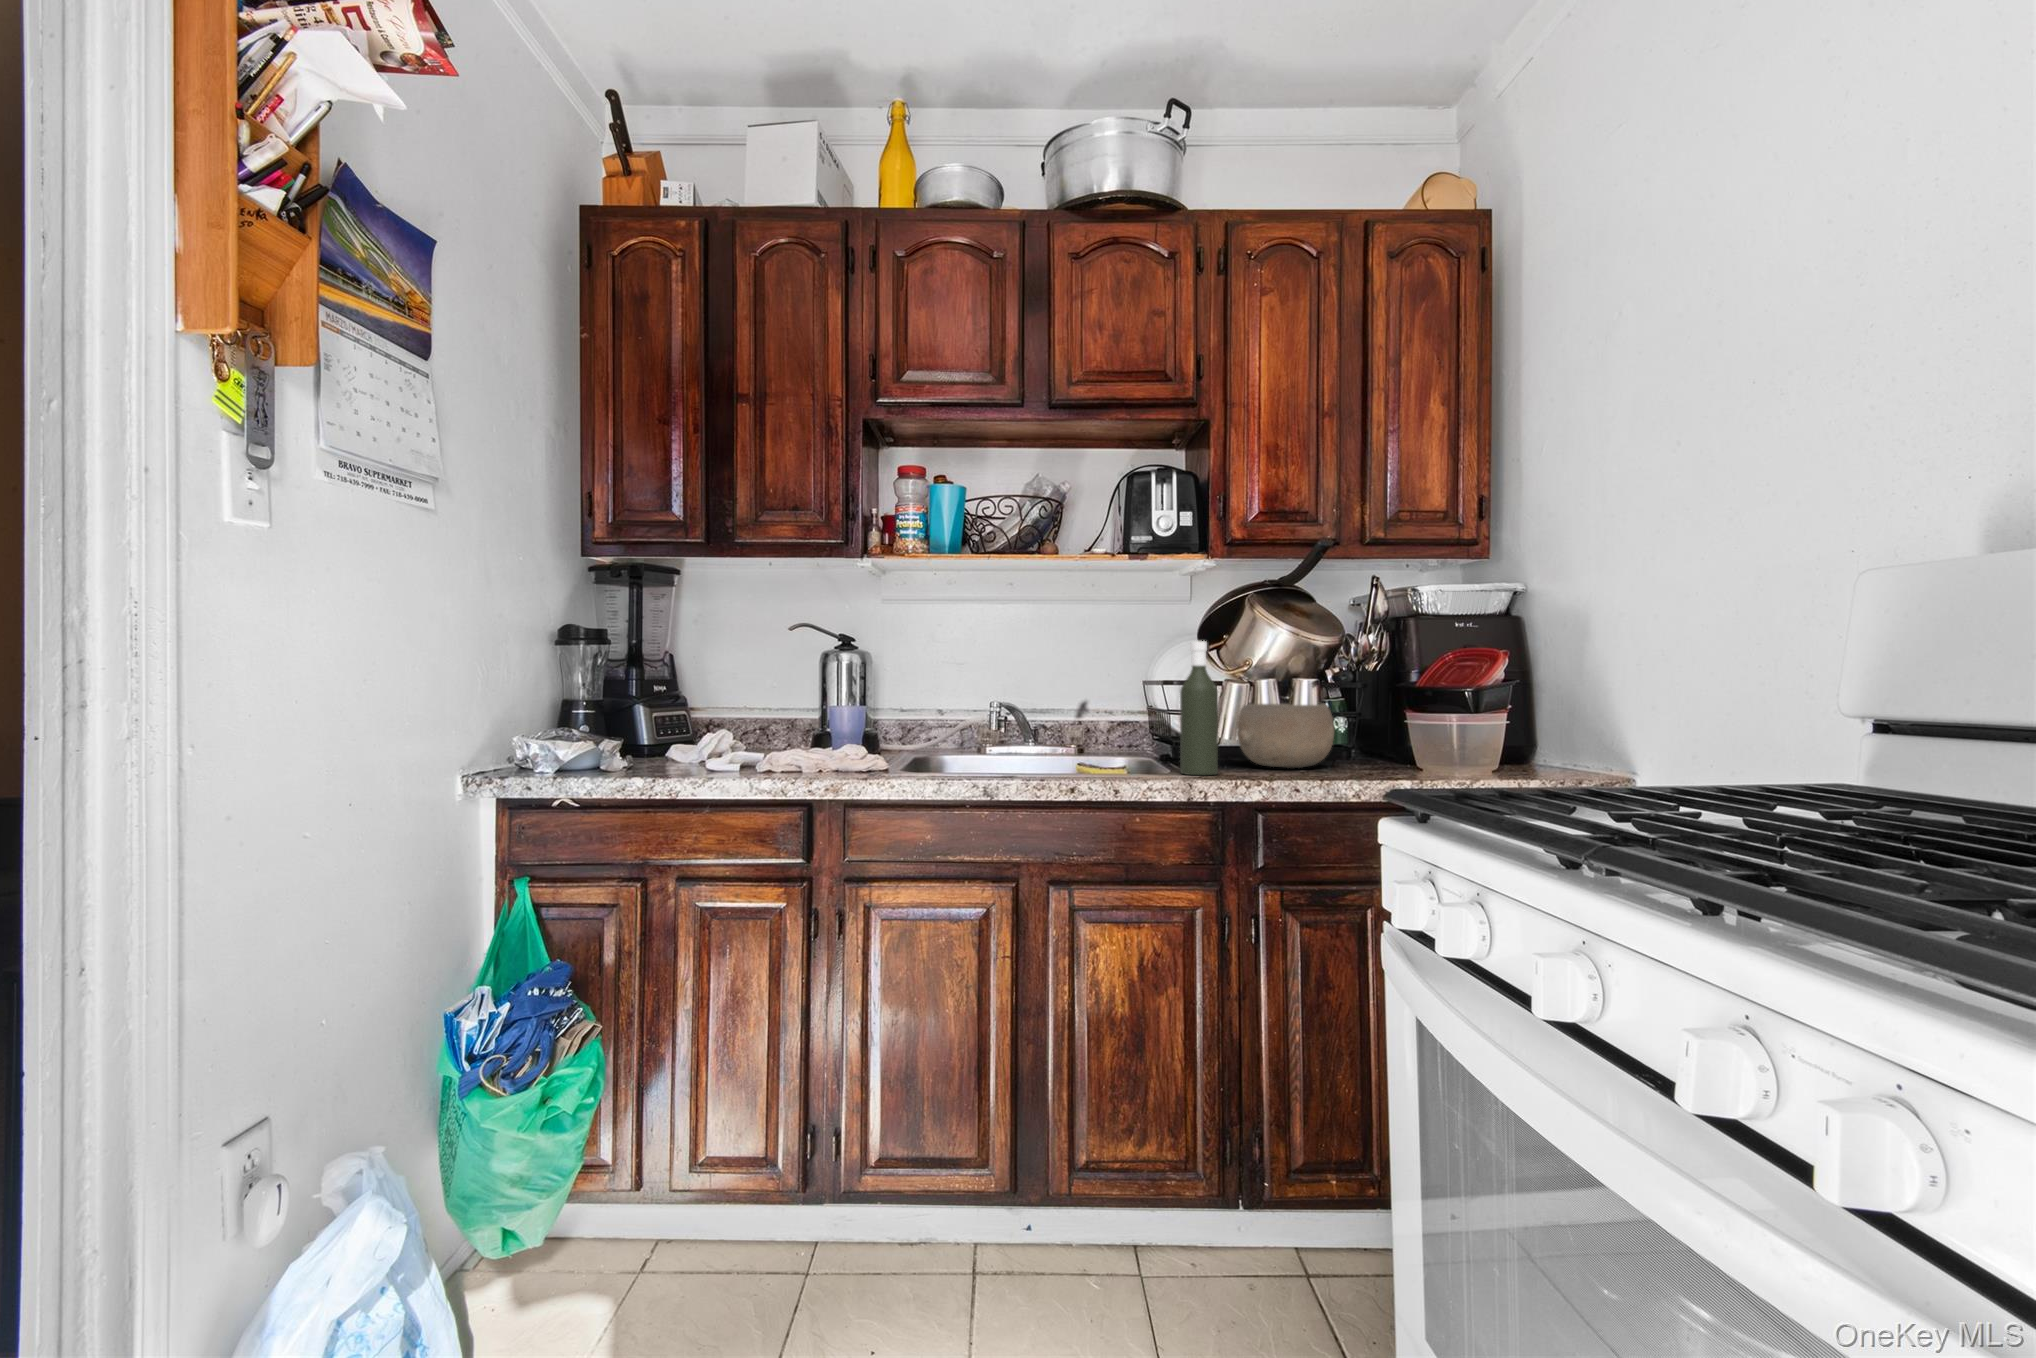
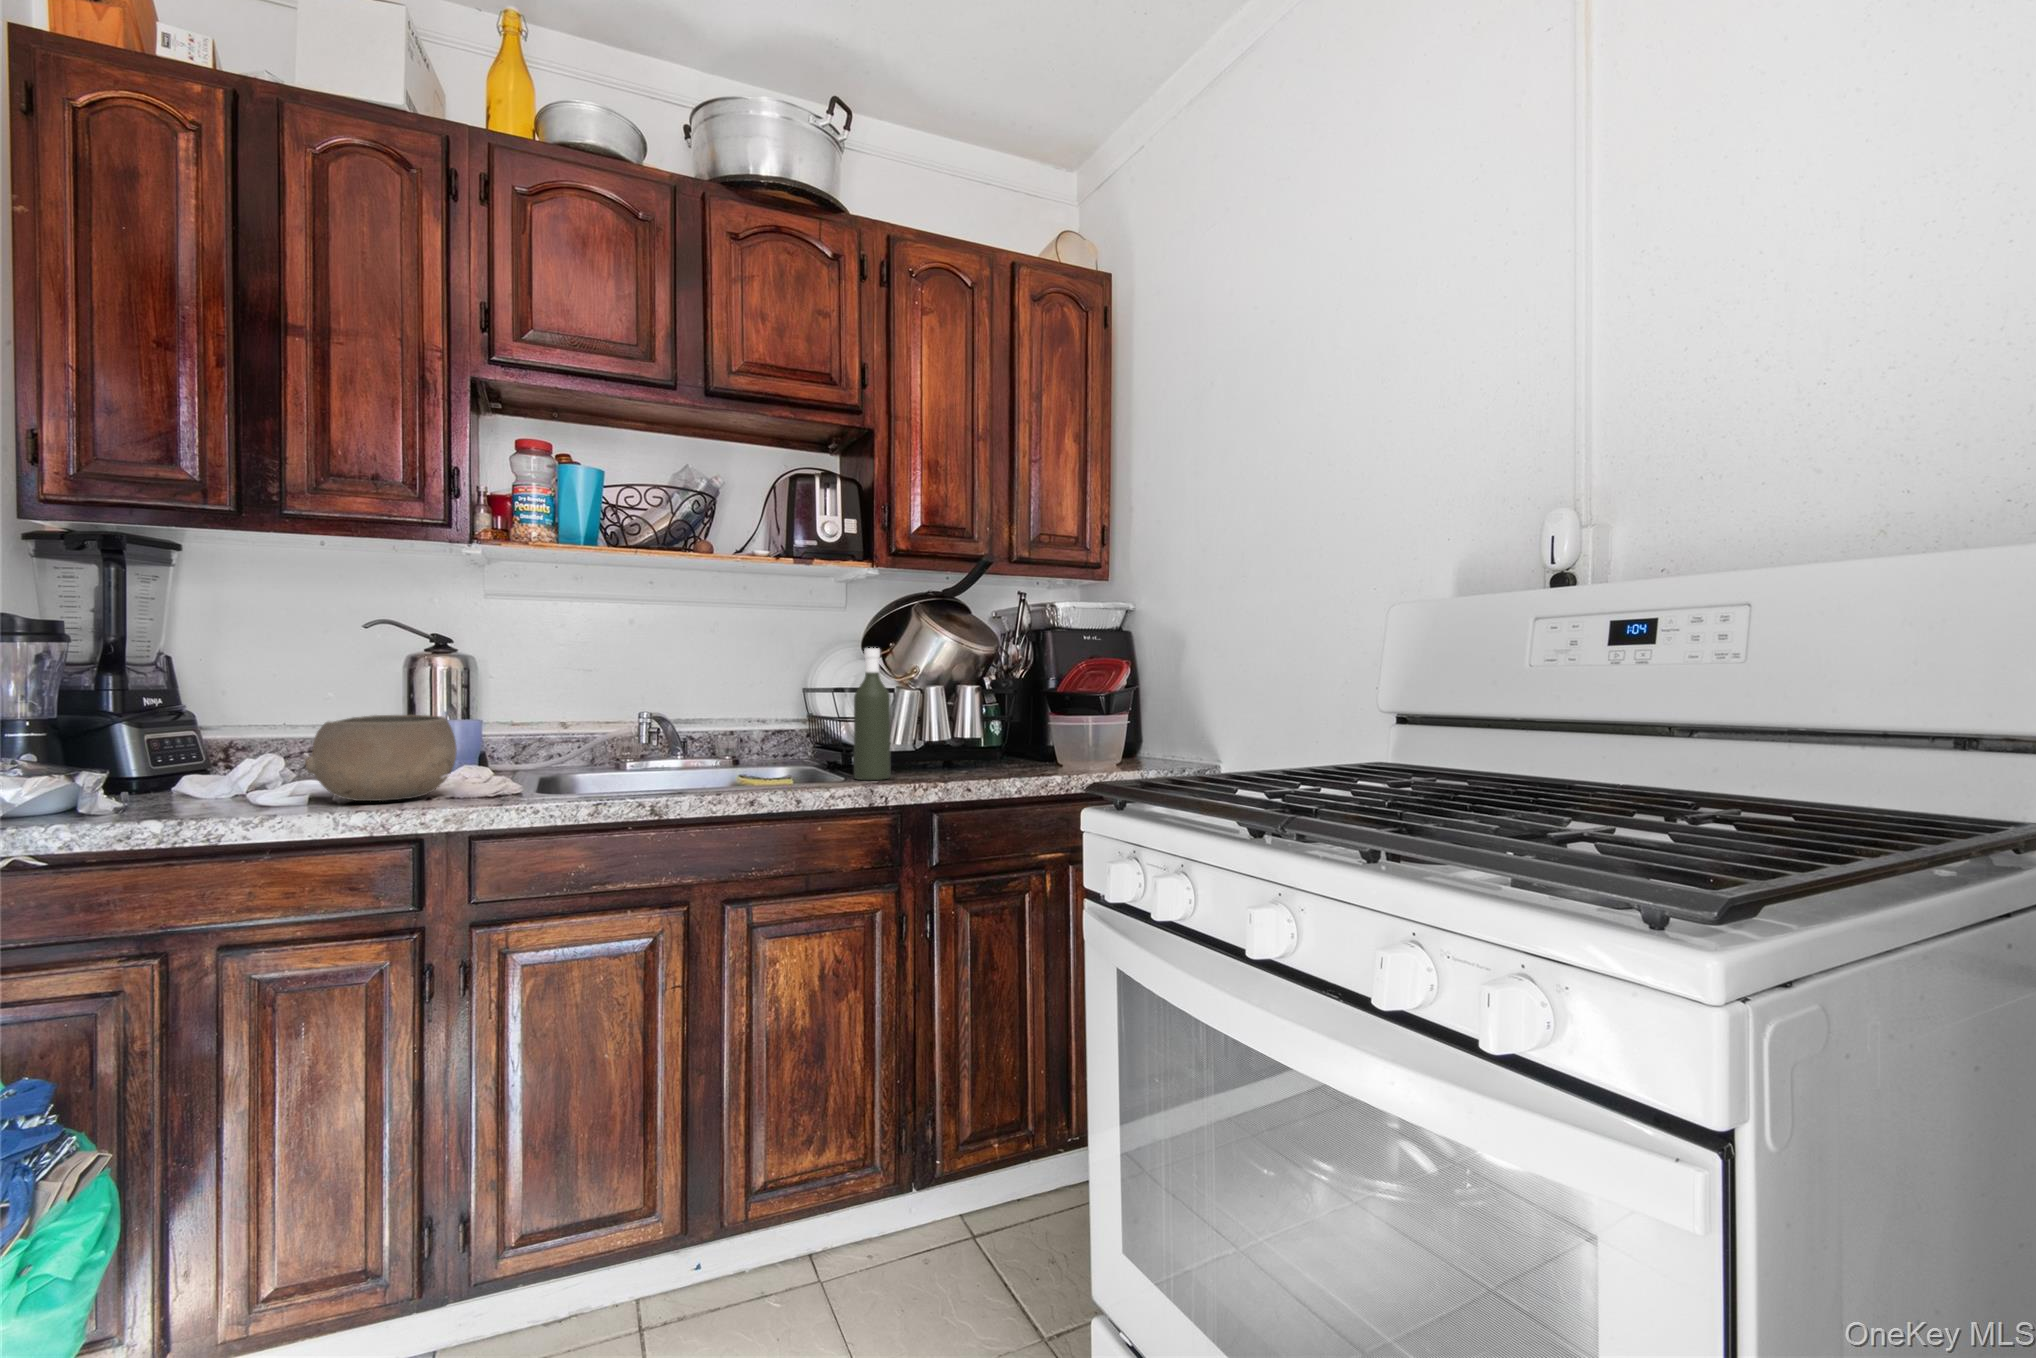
bowl: present [1237,702,1334,768] -> present [305,715,457,801]

